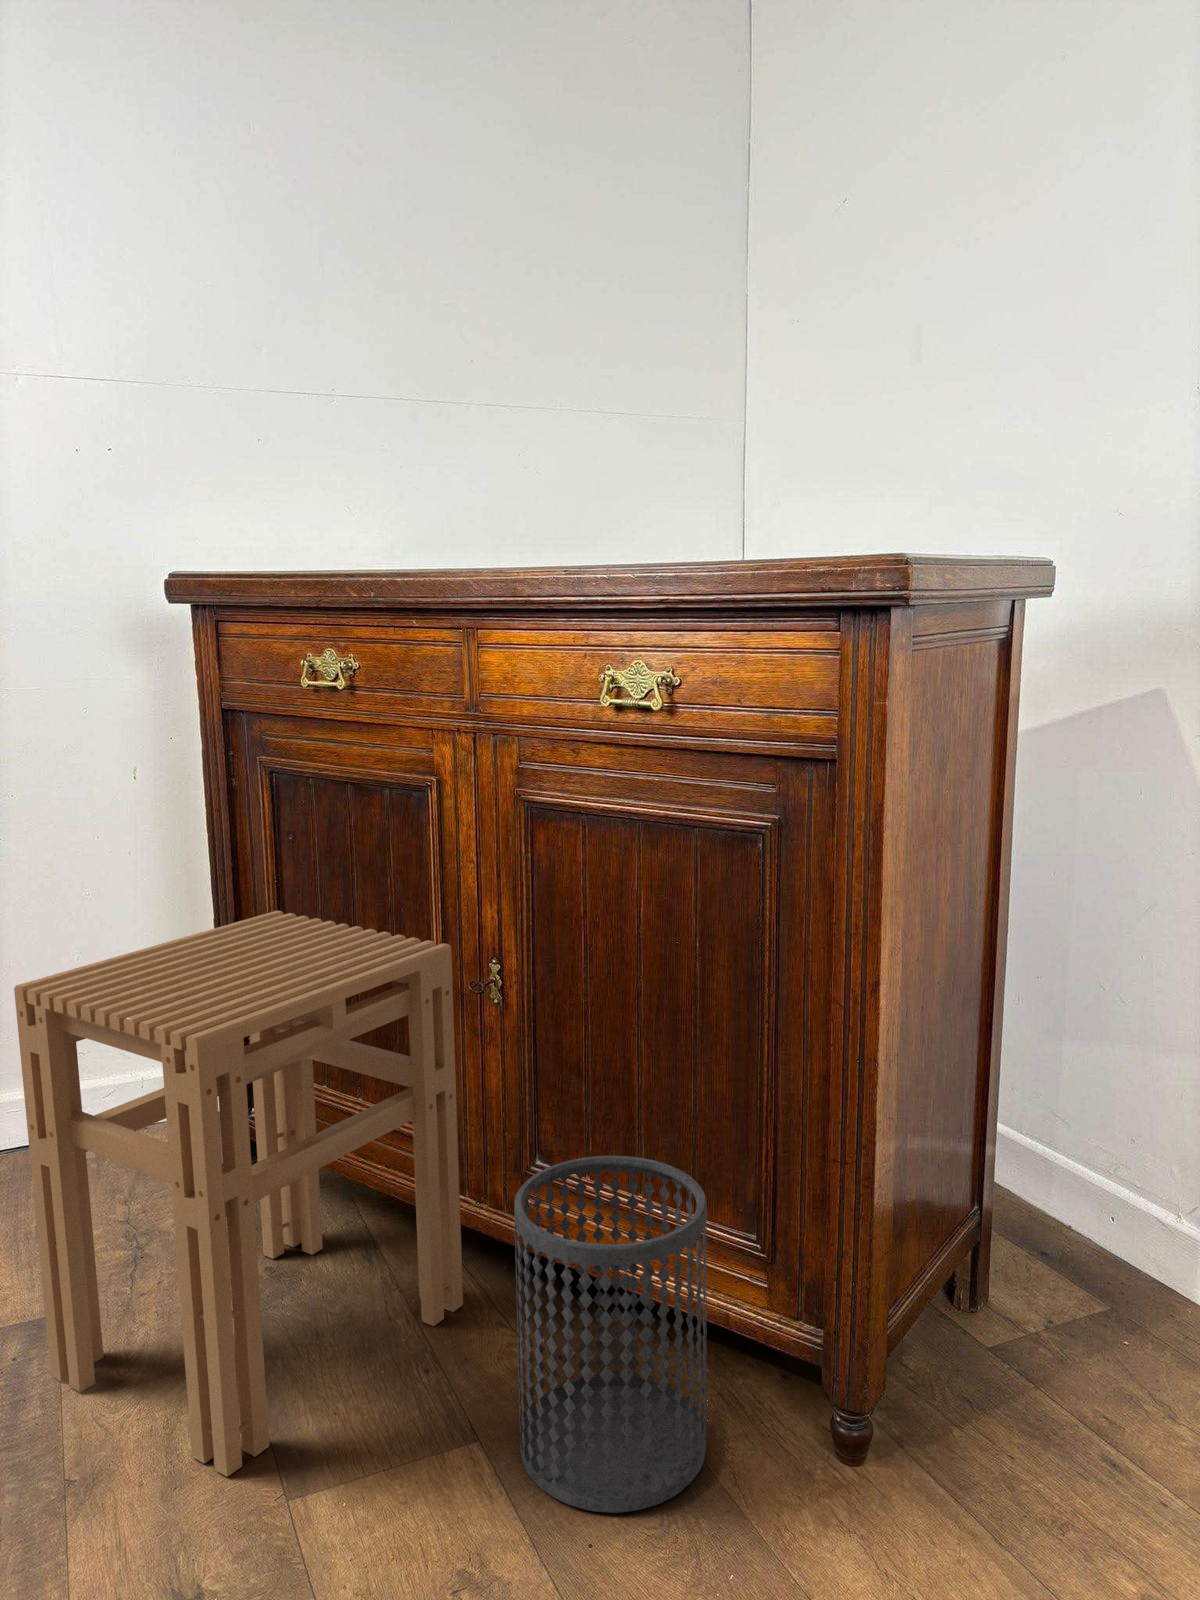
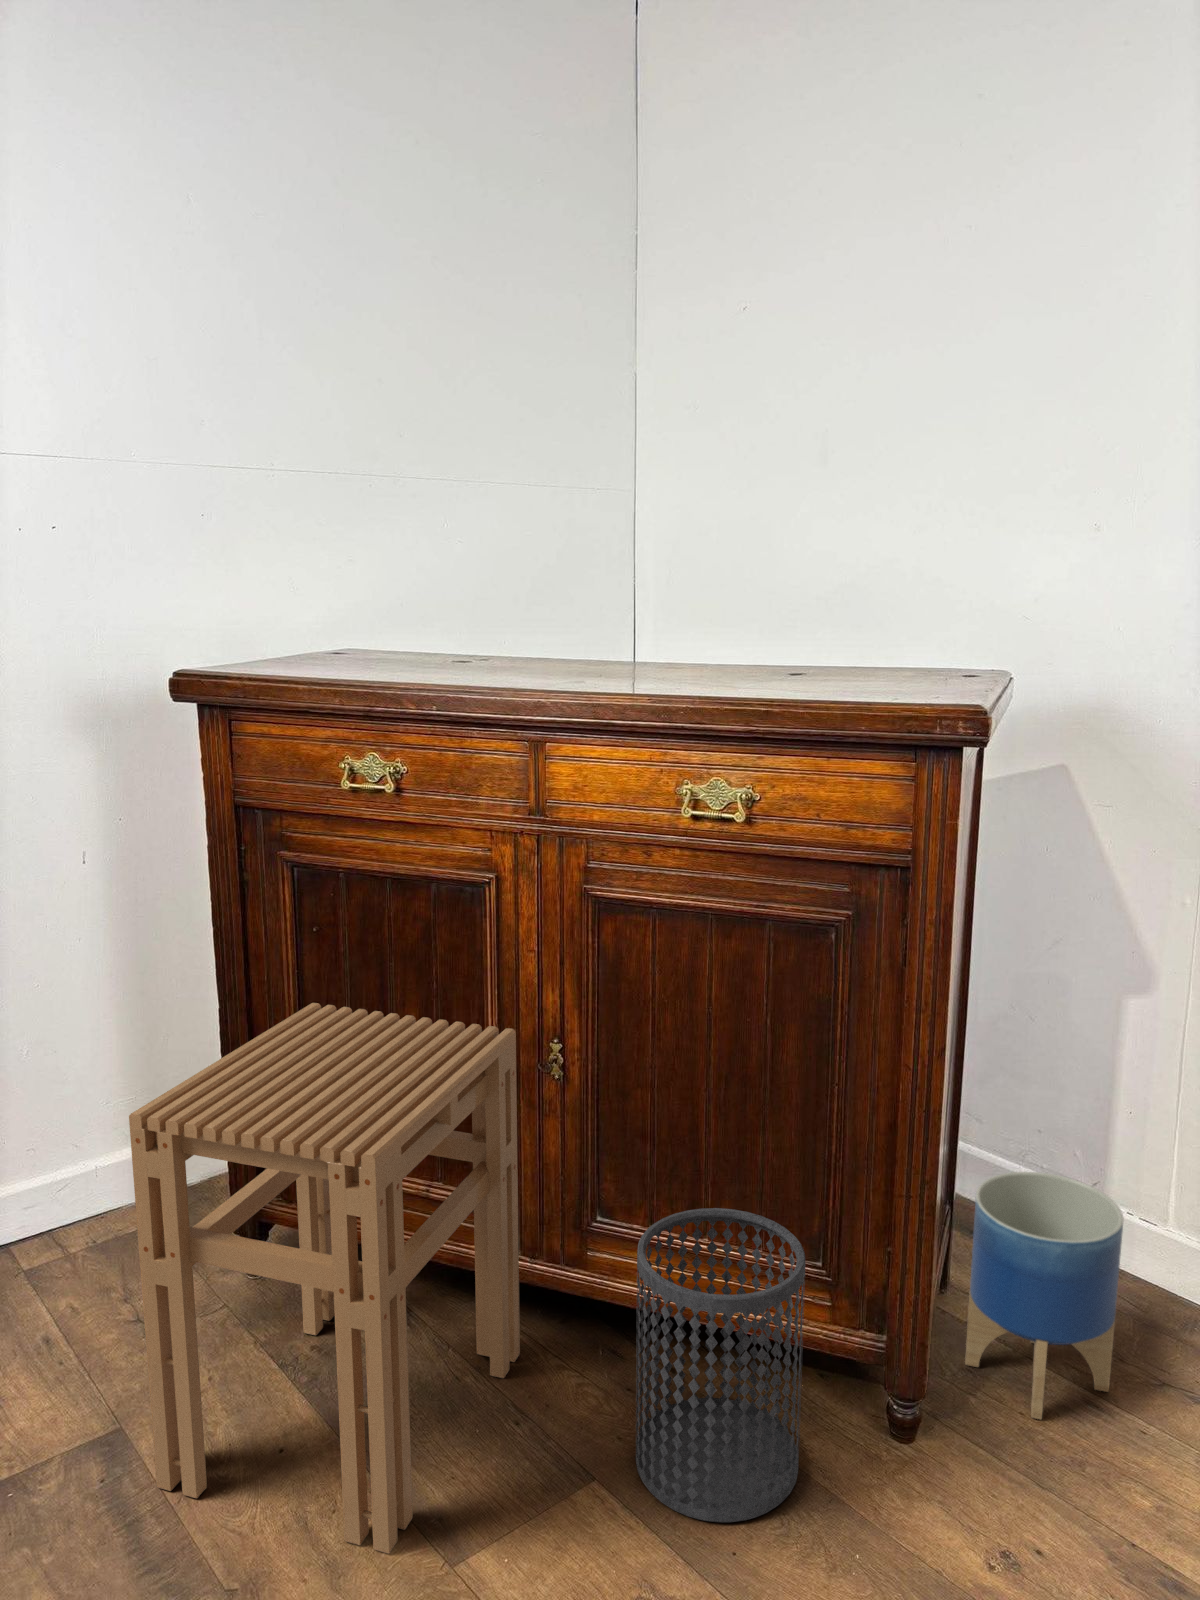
planter: none [961,1164,1150,1465] -> present [965,1172,1123,1419]

